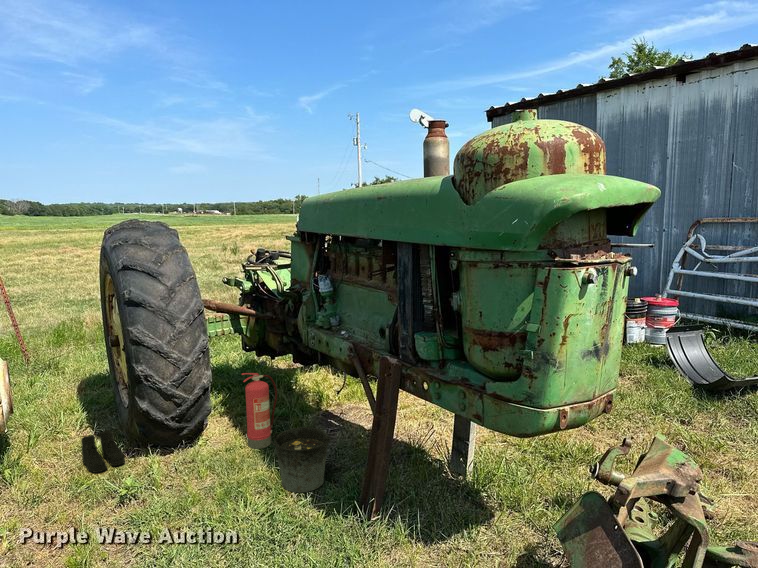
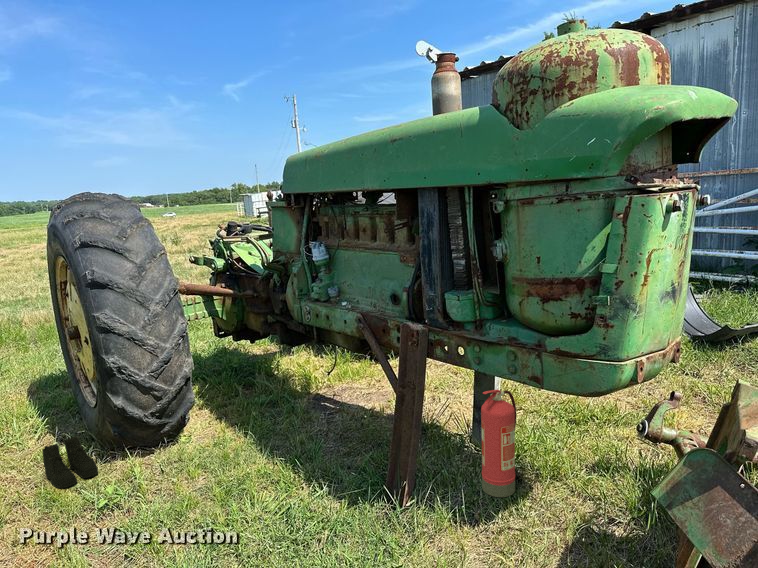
fire extinguisher: present [242,373,277,449] -> present [481,390,517,497]
bucket: present [271,427,331,492] -> none [273,413,344,488]

